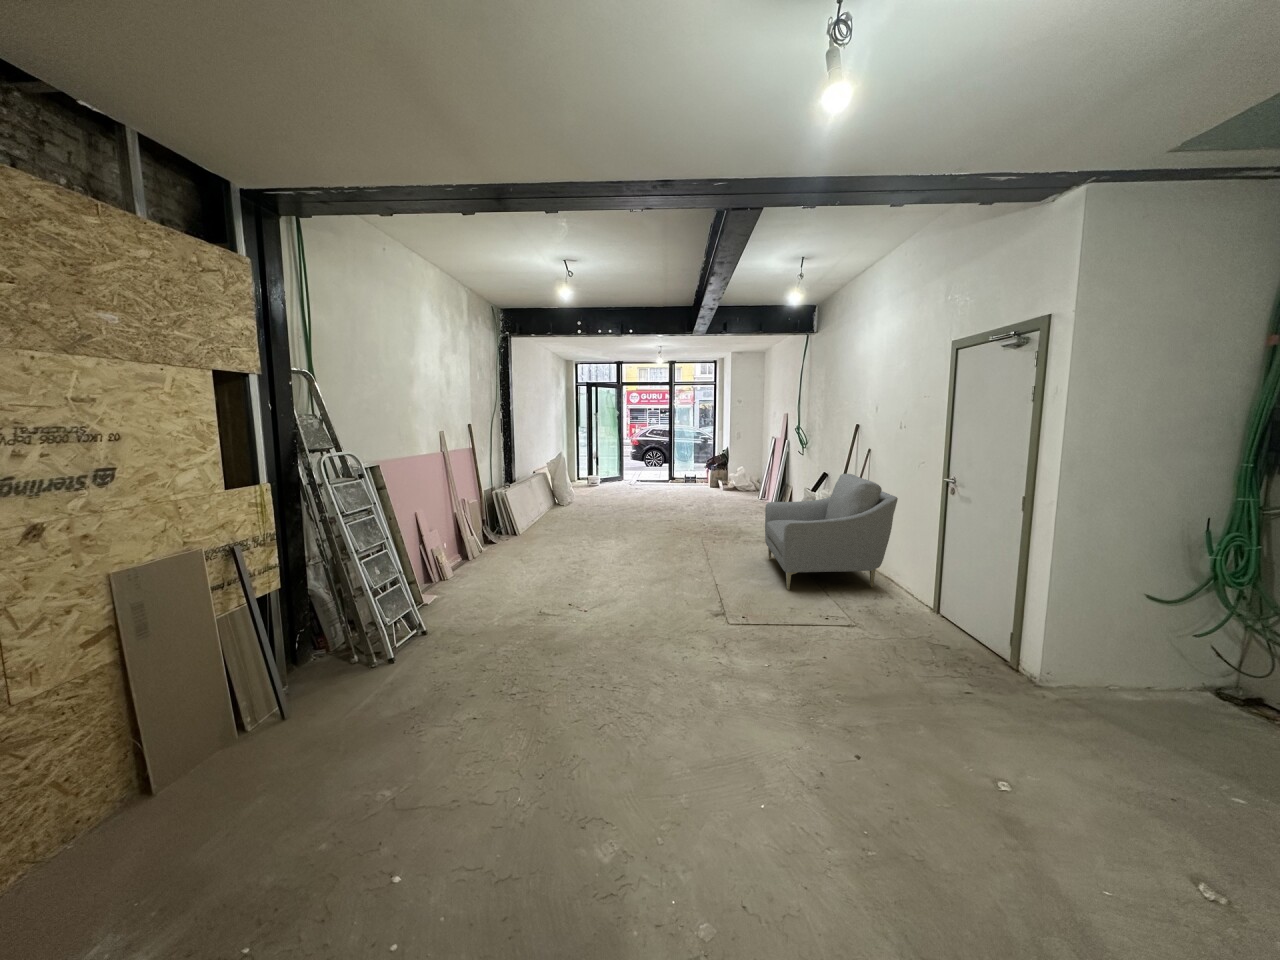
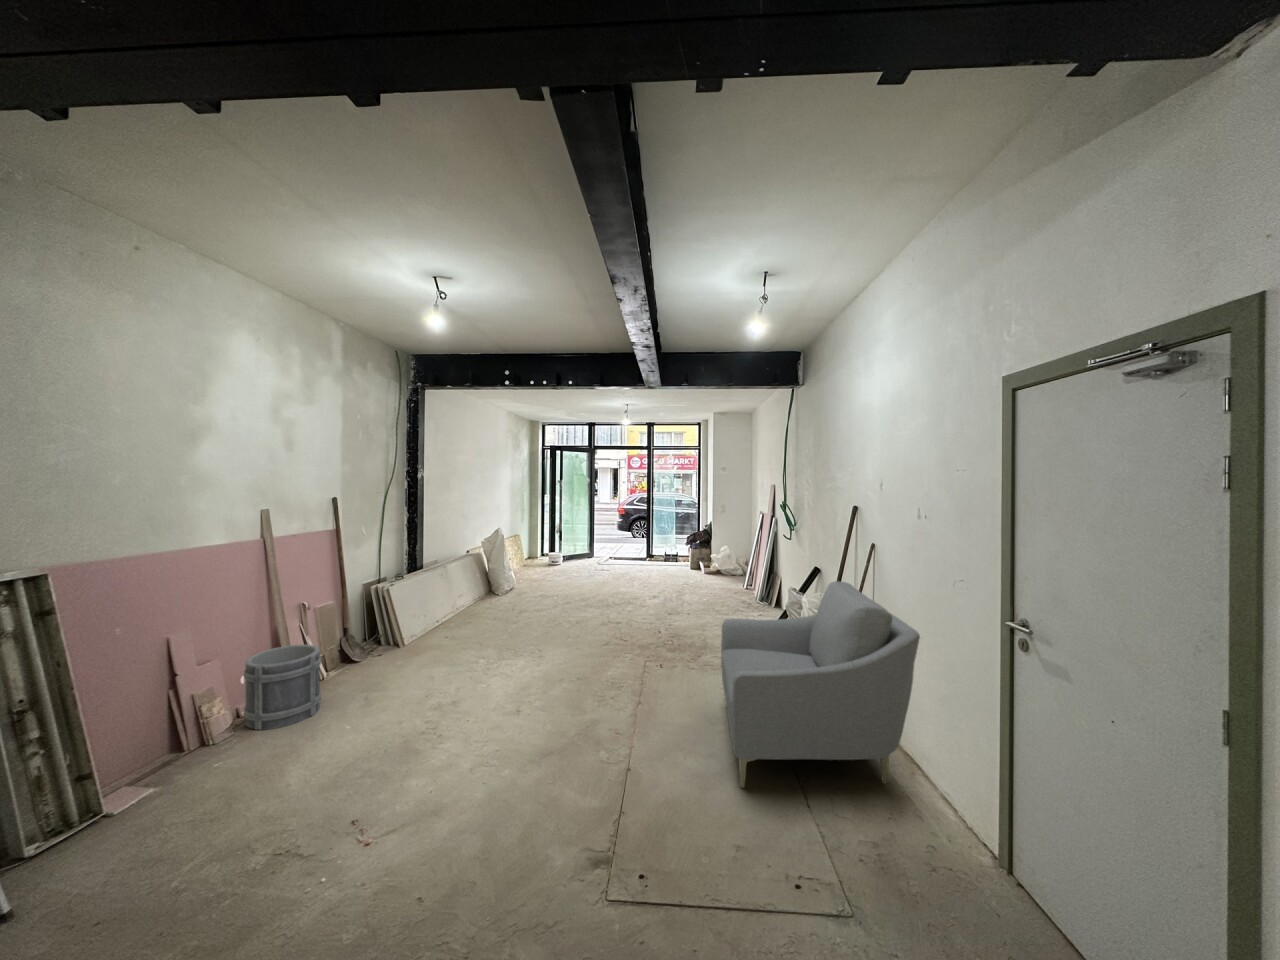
bucket: none [449,525,495,576] -> present [244,645,321,730]

